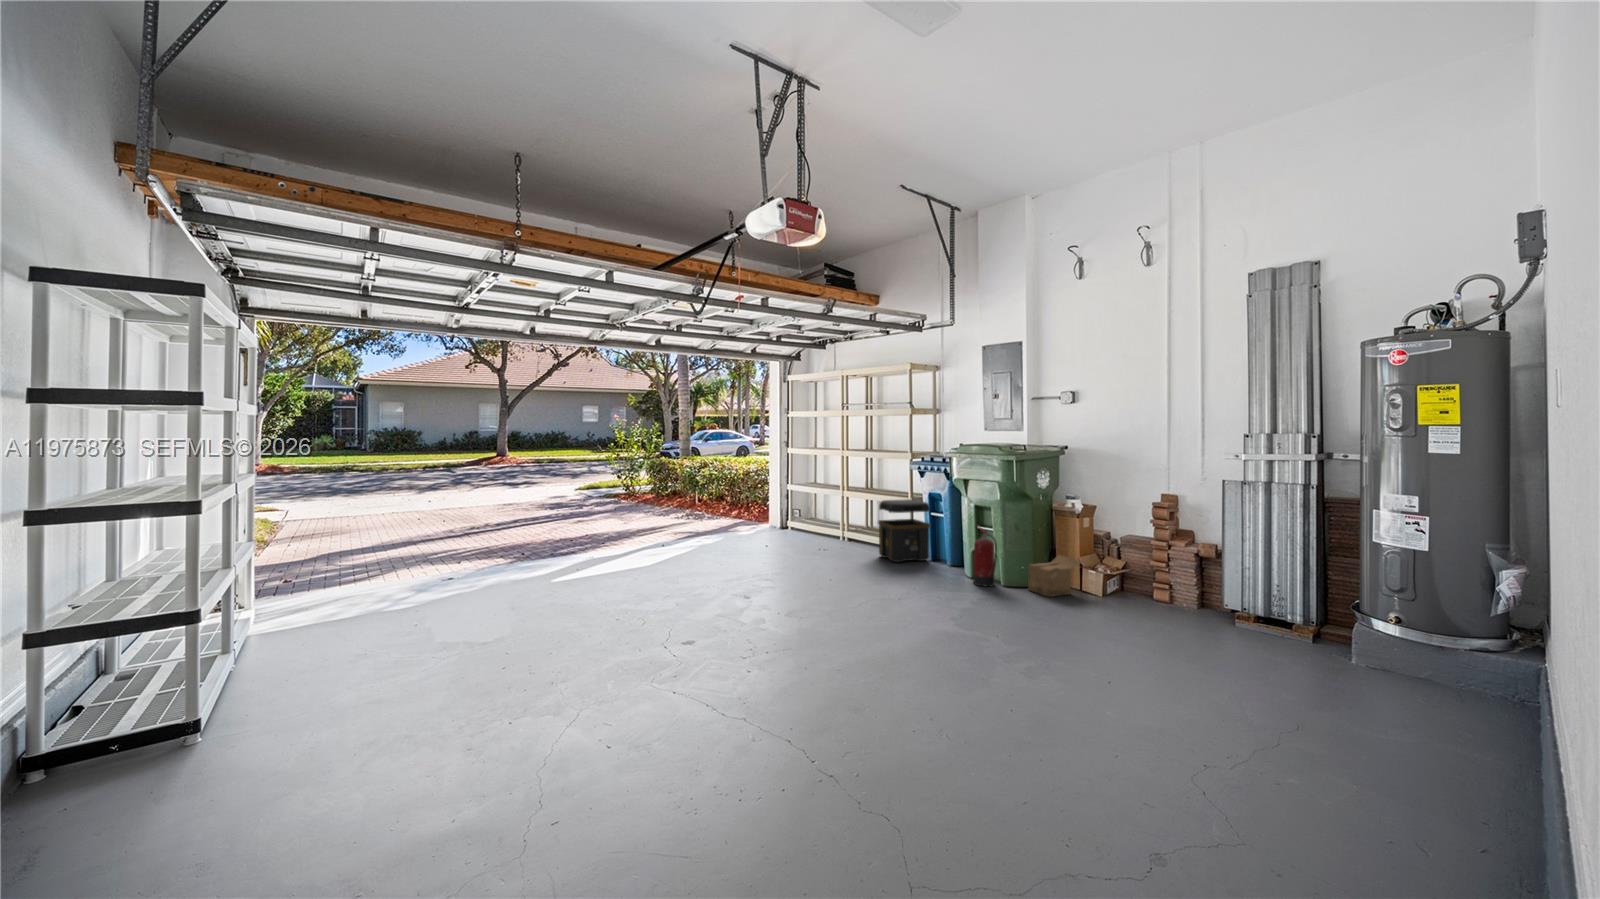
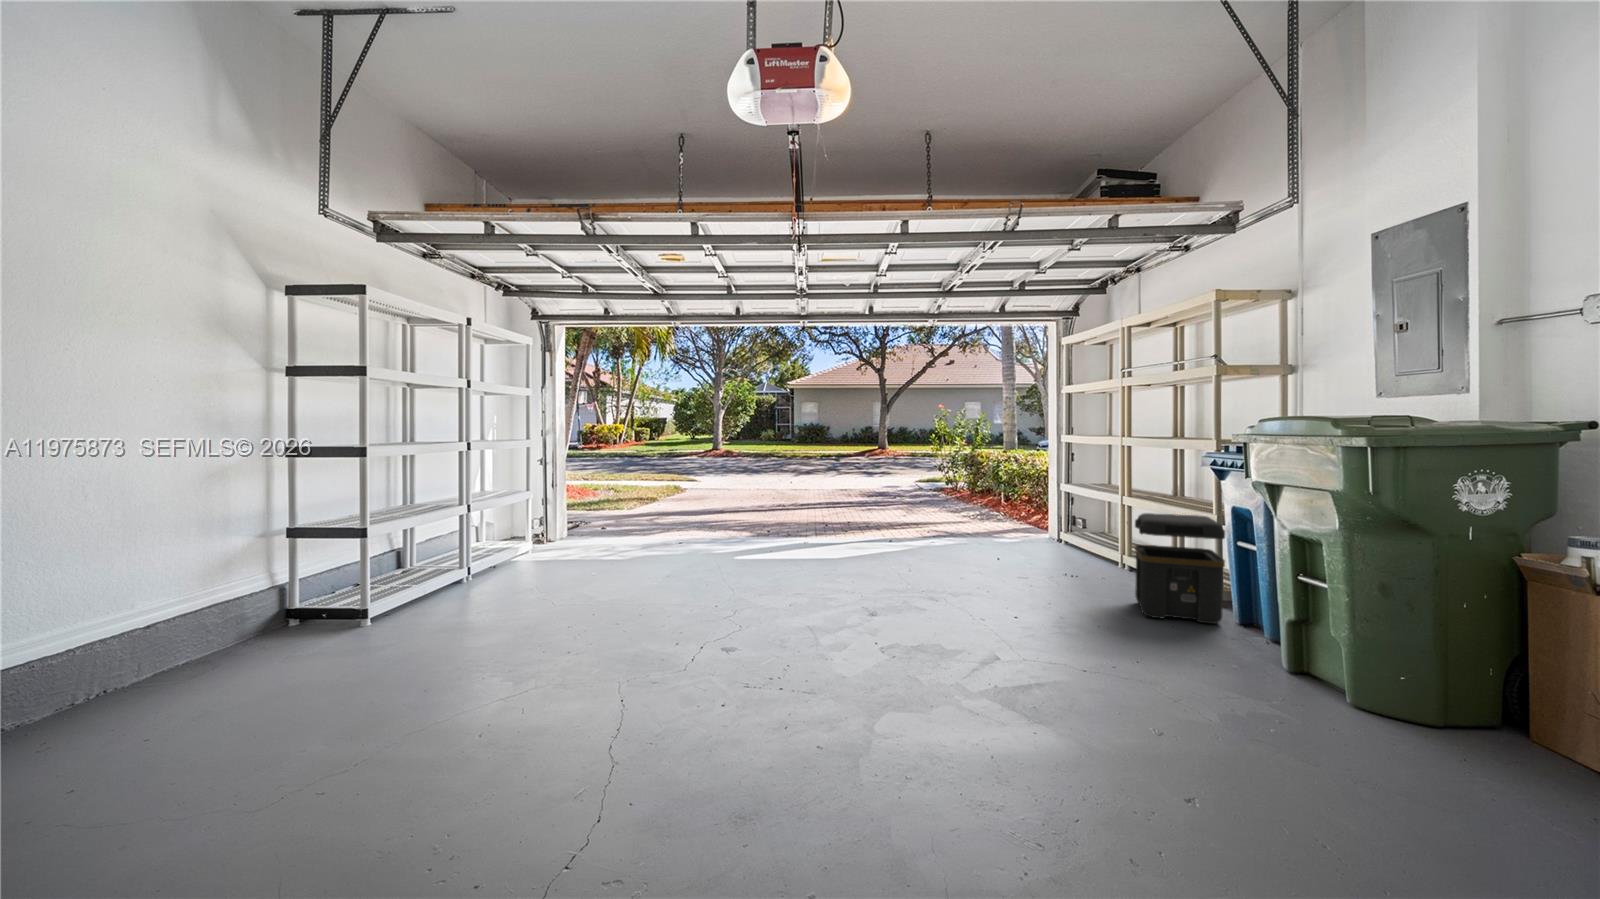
fire extinguisher: present [973,526,997,587] -> none [1258,575,1309,707]
cardboard box: present [1028,555,1081,597] -> none [1389,675,1574,784]

